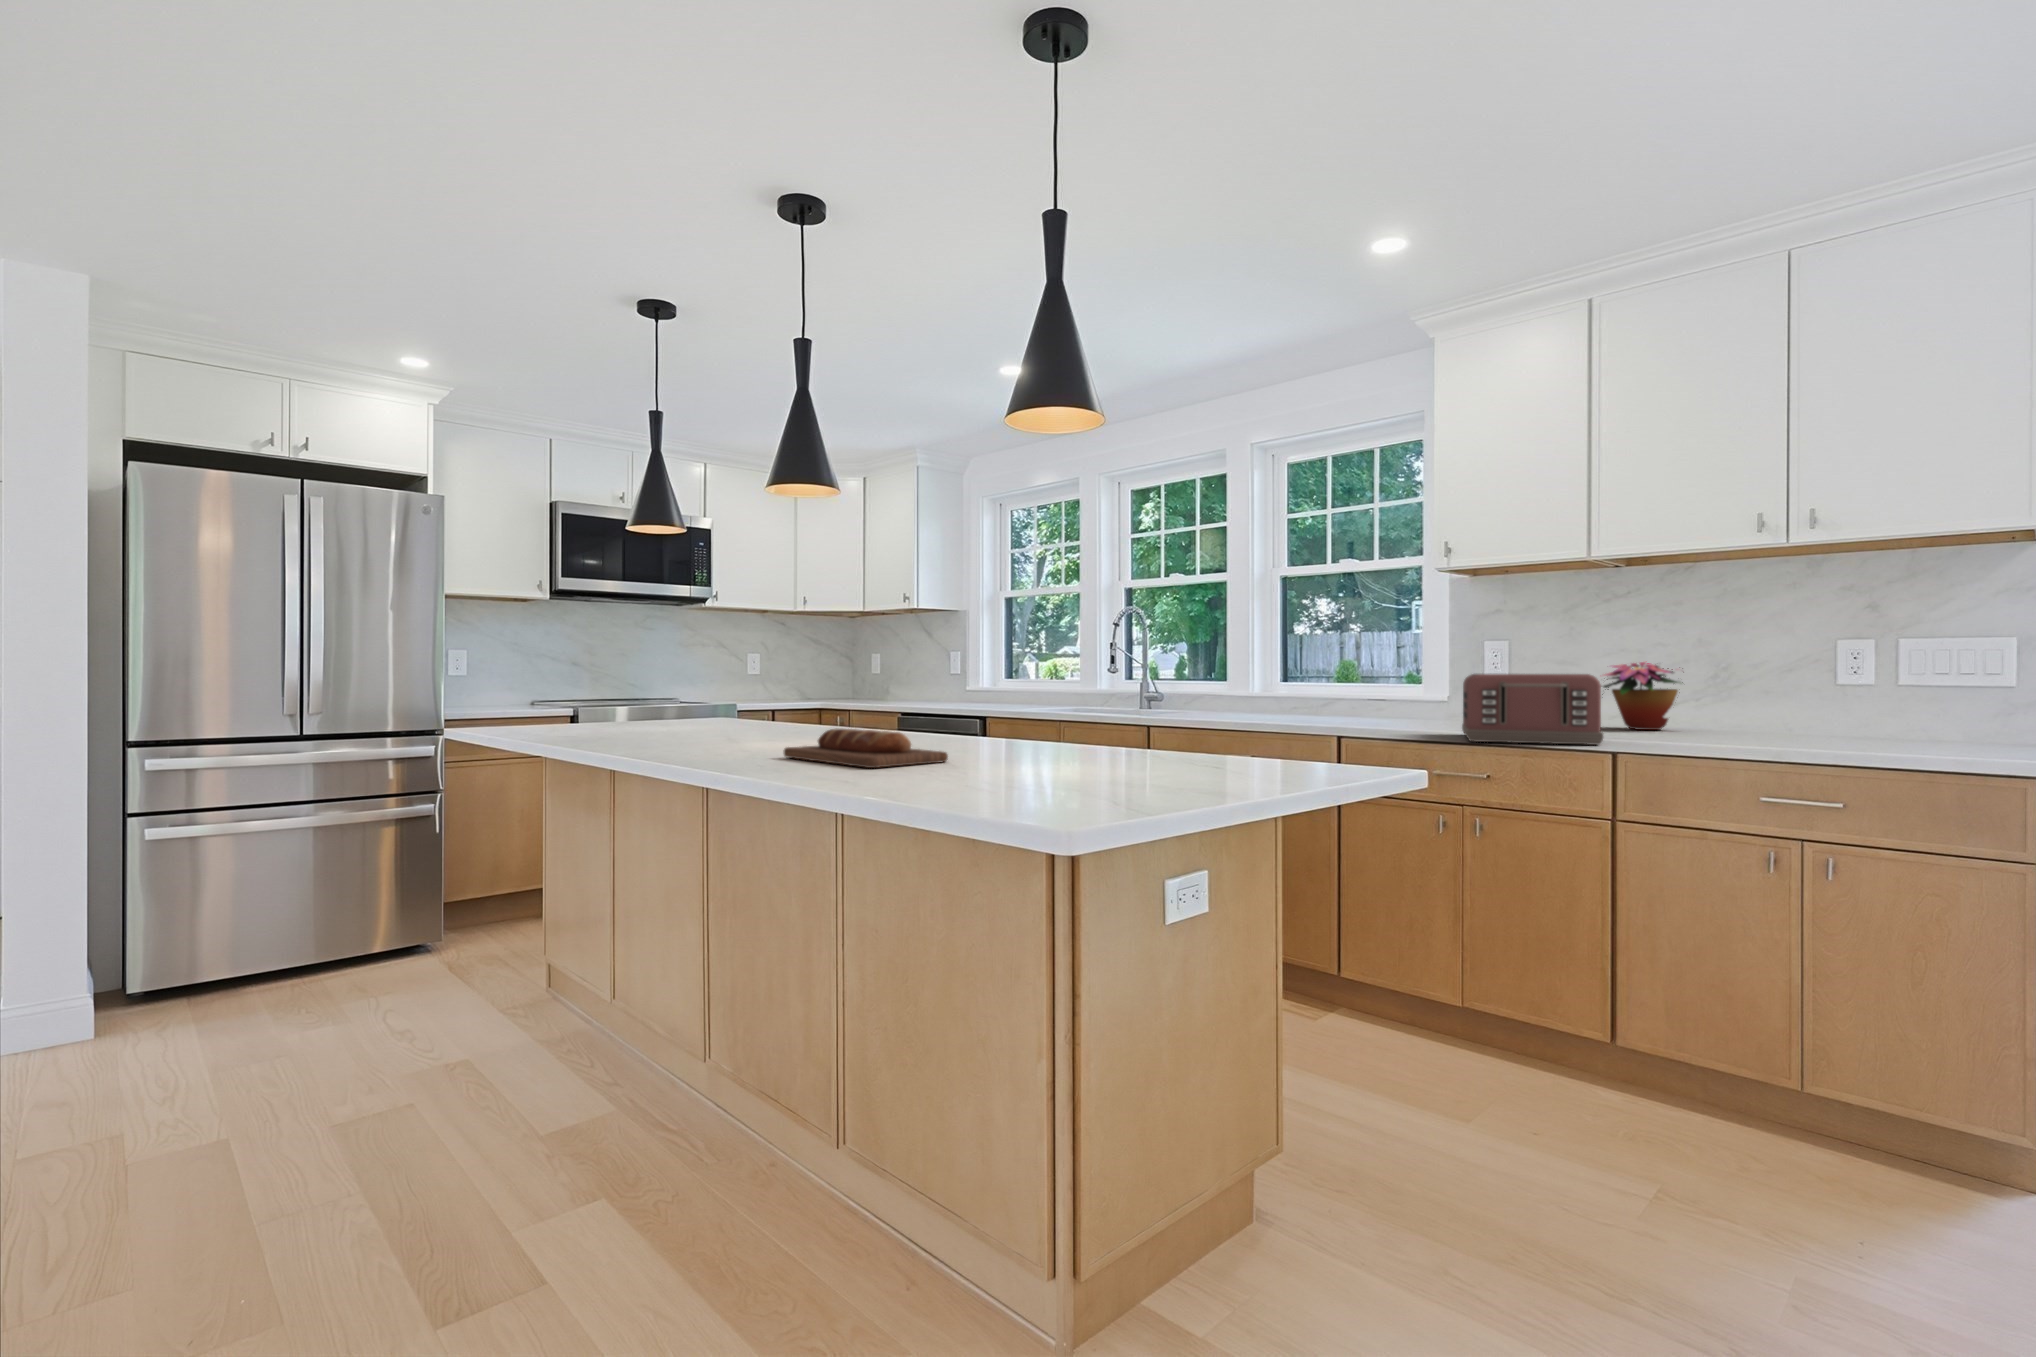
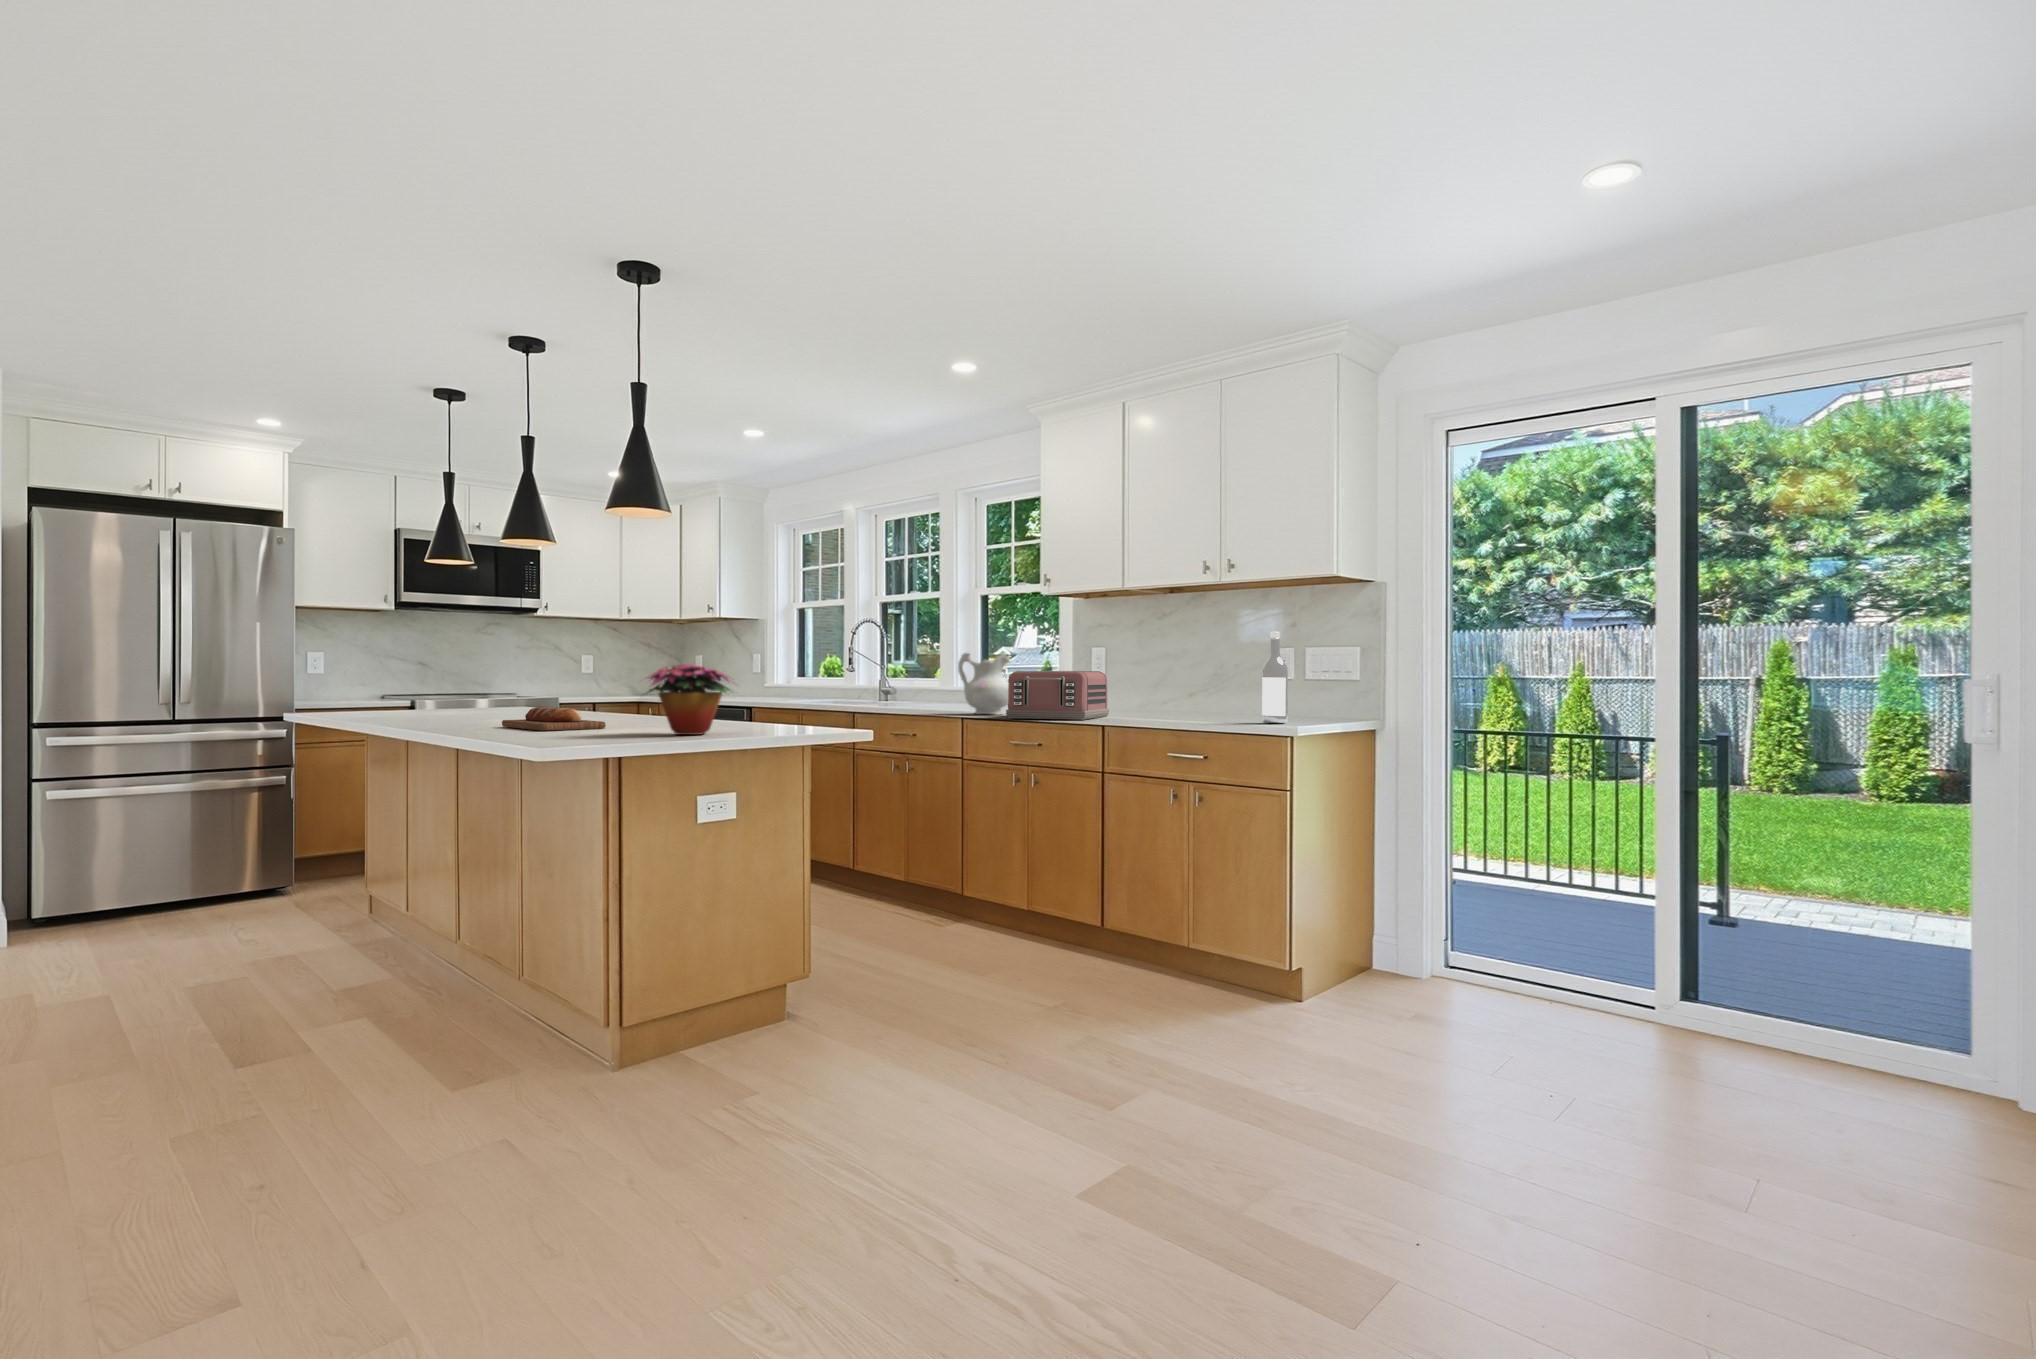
wine bottle: none [1934,614,1987,755] -> present [1262,632,1288,723]
ceramic pitcher: none [1341,648,1420,733] -> present [958,653,1010,715]
flower arrangement: present [1602,662,1683,730] -> present [647,663,730,735]

